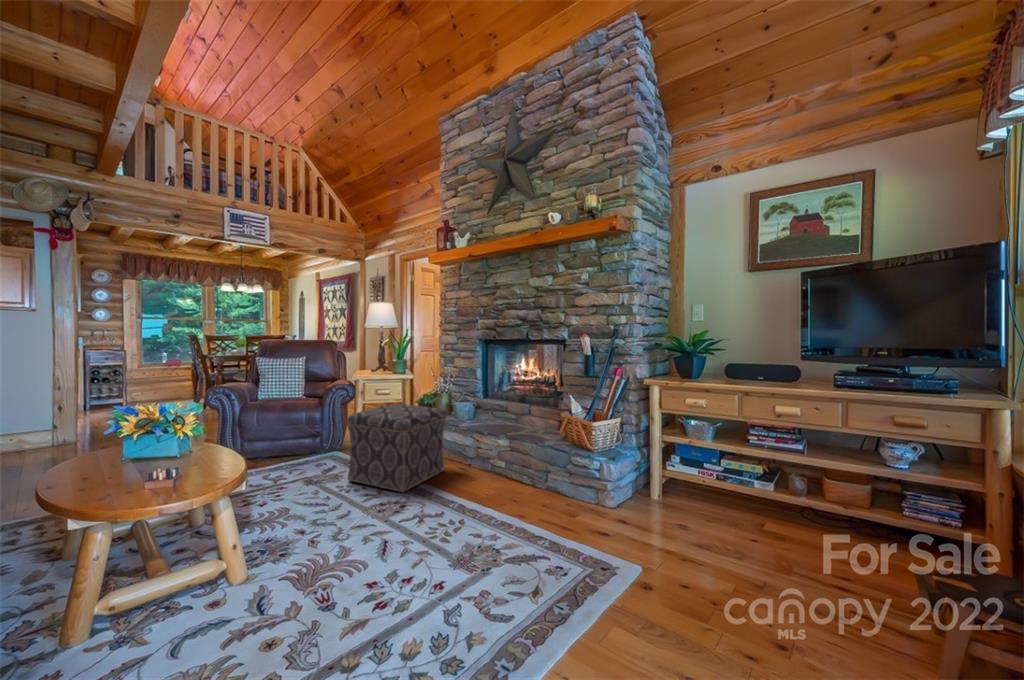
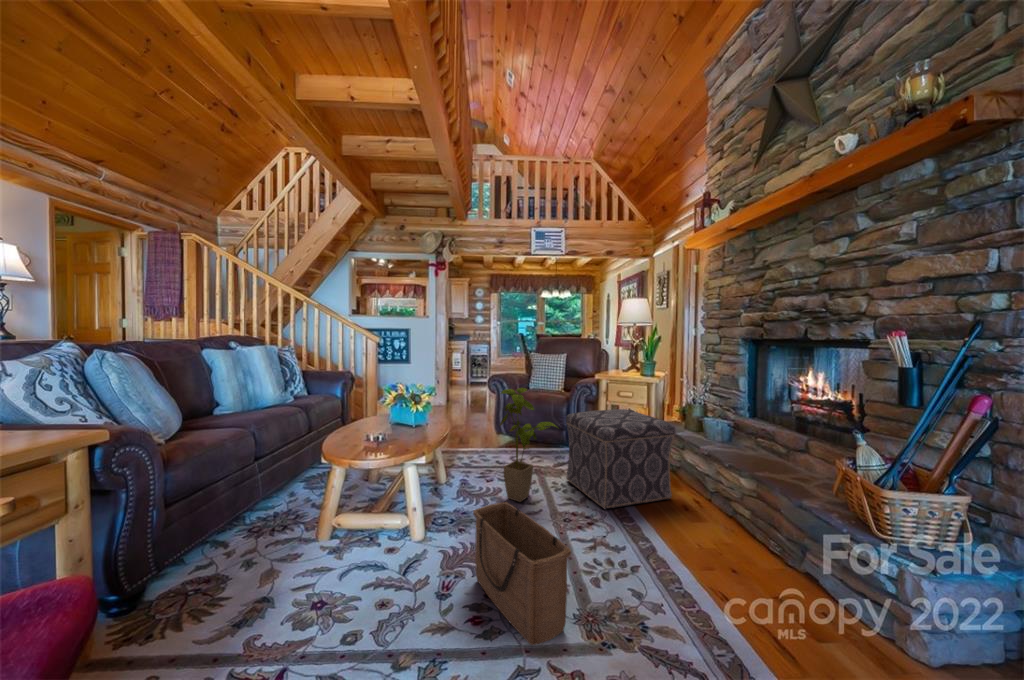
house plant: none [291,392,360,513] -> present [500,388,557,502]
basket: none [344,498,458,596] -> present [473,502,571,645]

